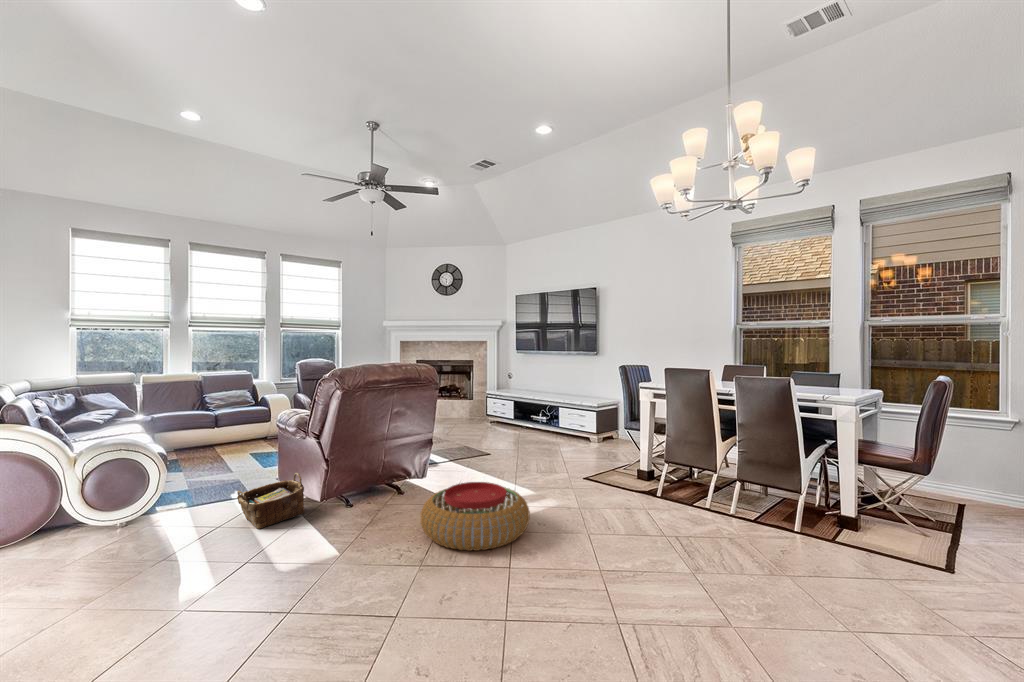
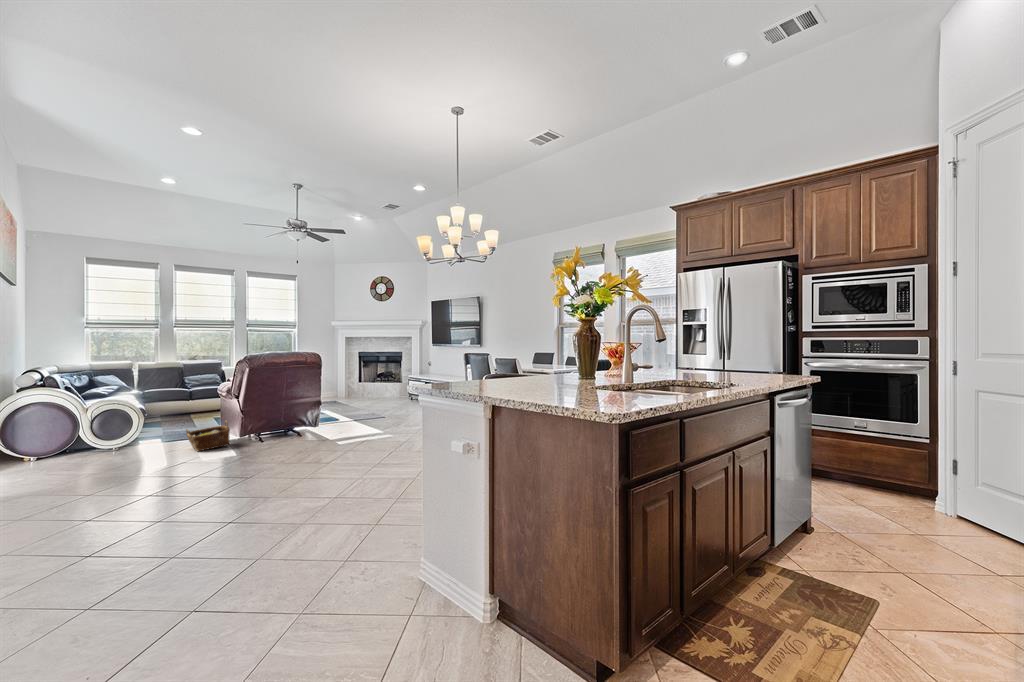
pouf: present [421,482,530,551] -> none [292,425,363,460]

